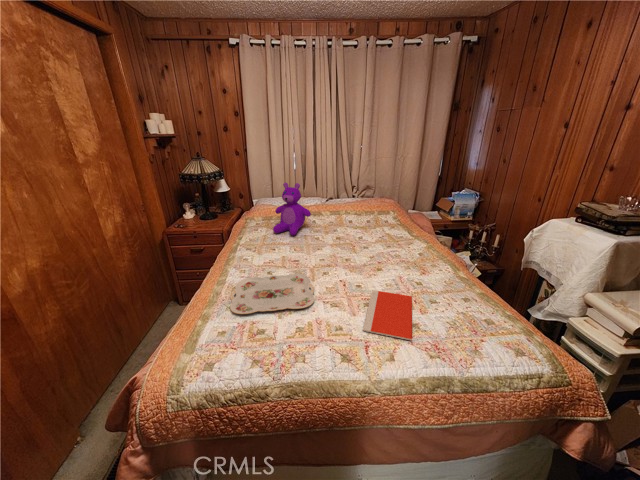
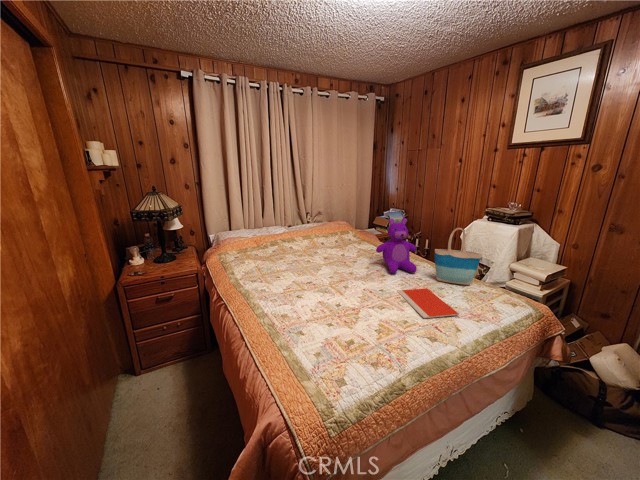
teddy bear: present [273,183,311,235] -> present [376,218,417,274]
tote bag: none [438,227,500,306] -> present [435,228,482,285]
serving tray: present [230,274,314,314] -> none [282,291,369,334]

